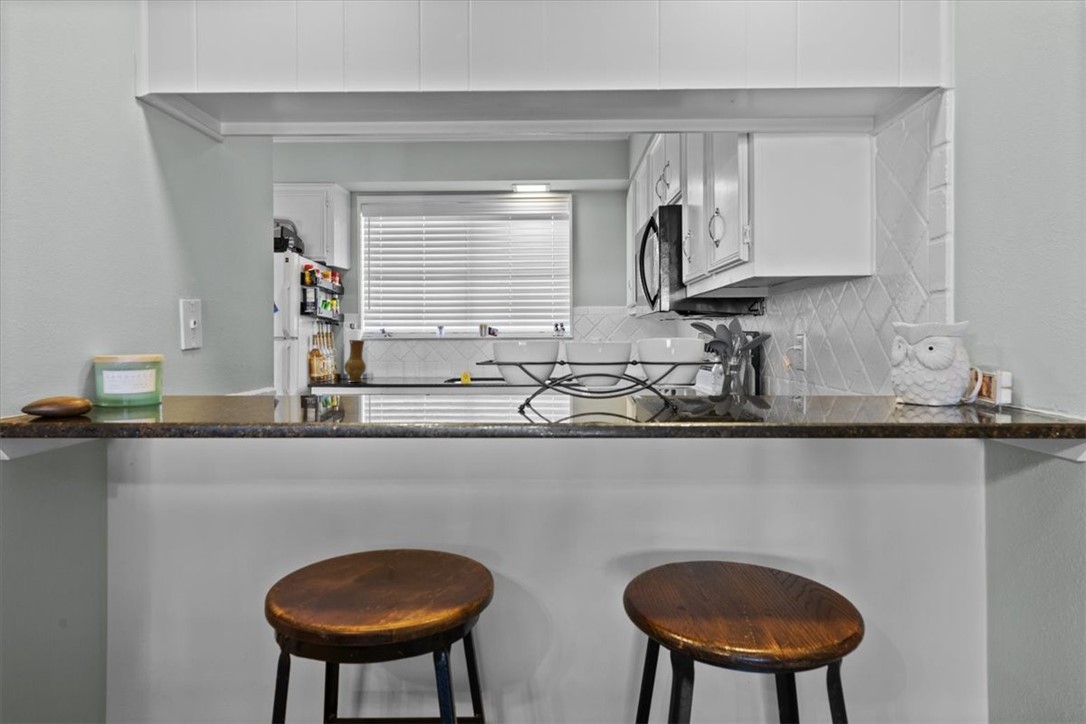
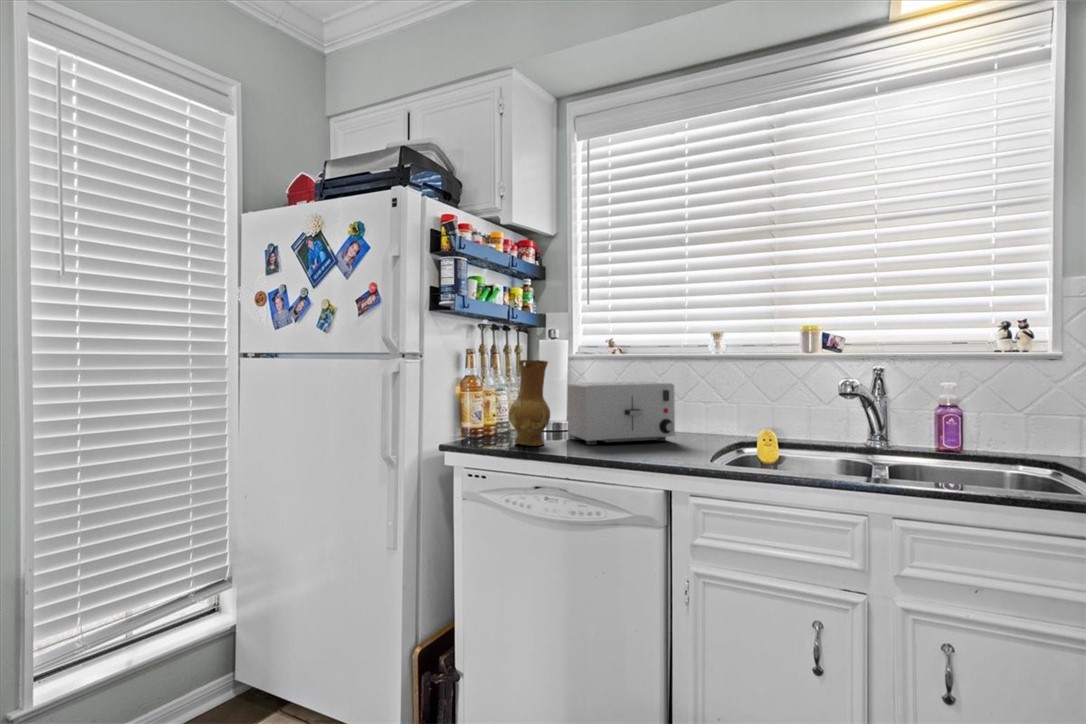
toaster: none [369,351,424,381] -> present [568,381,675,445]

